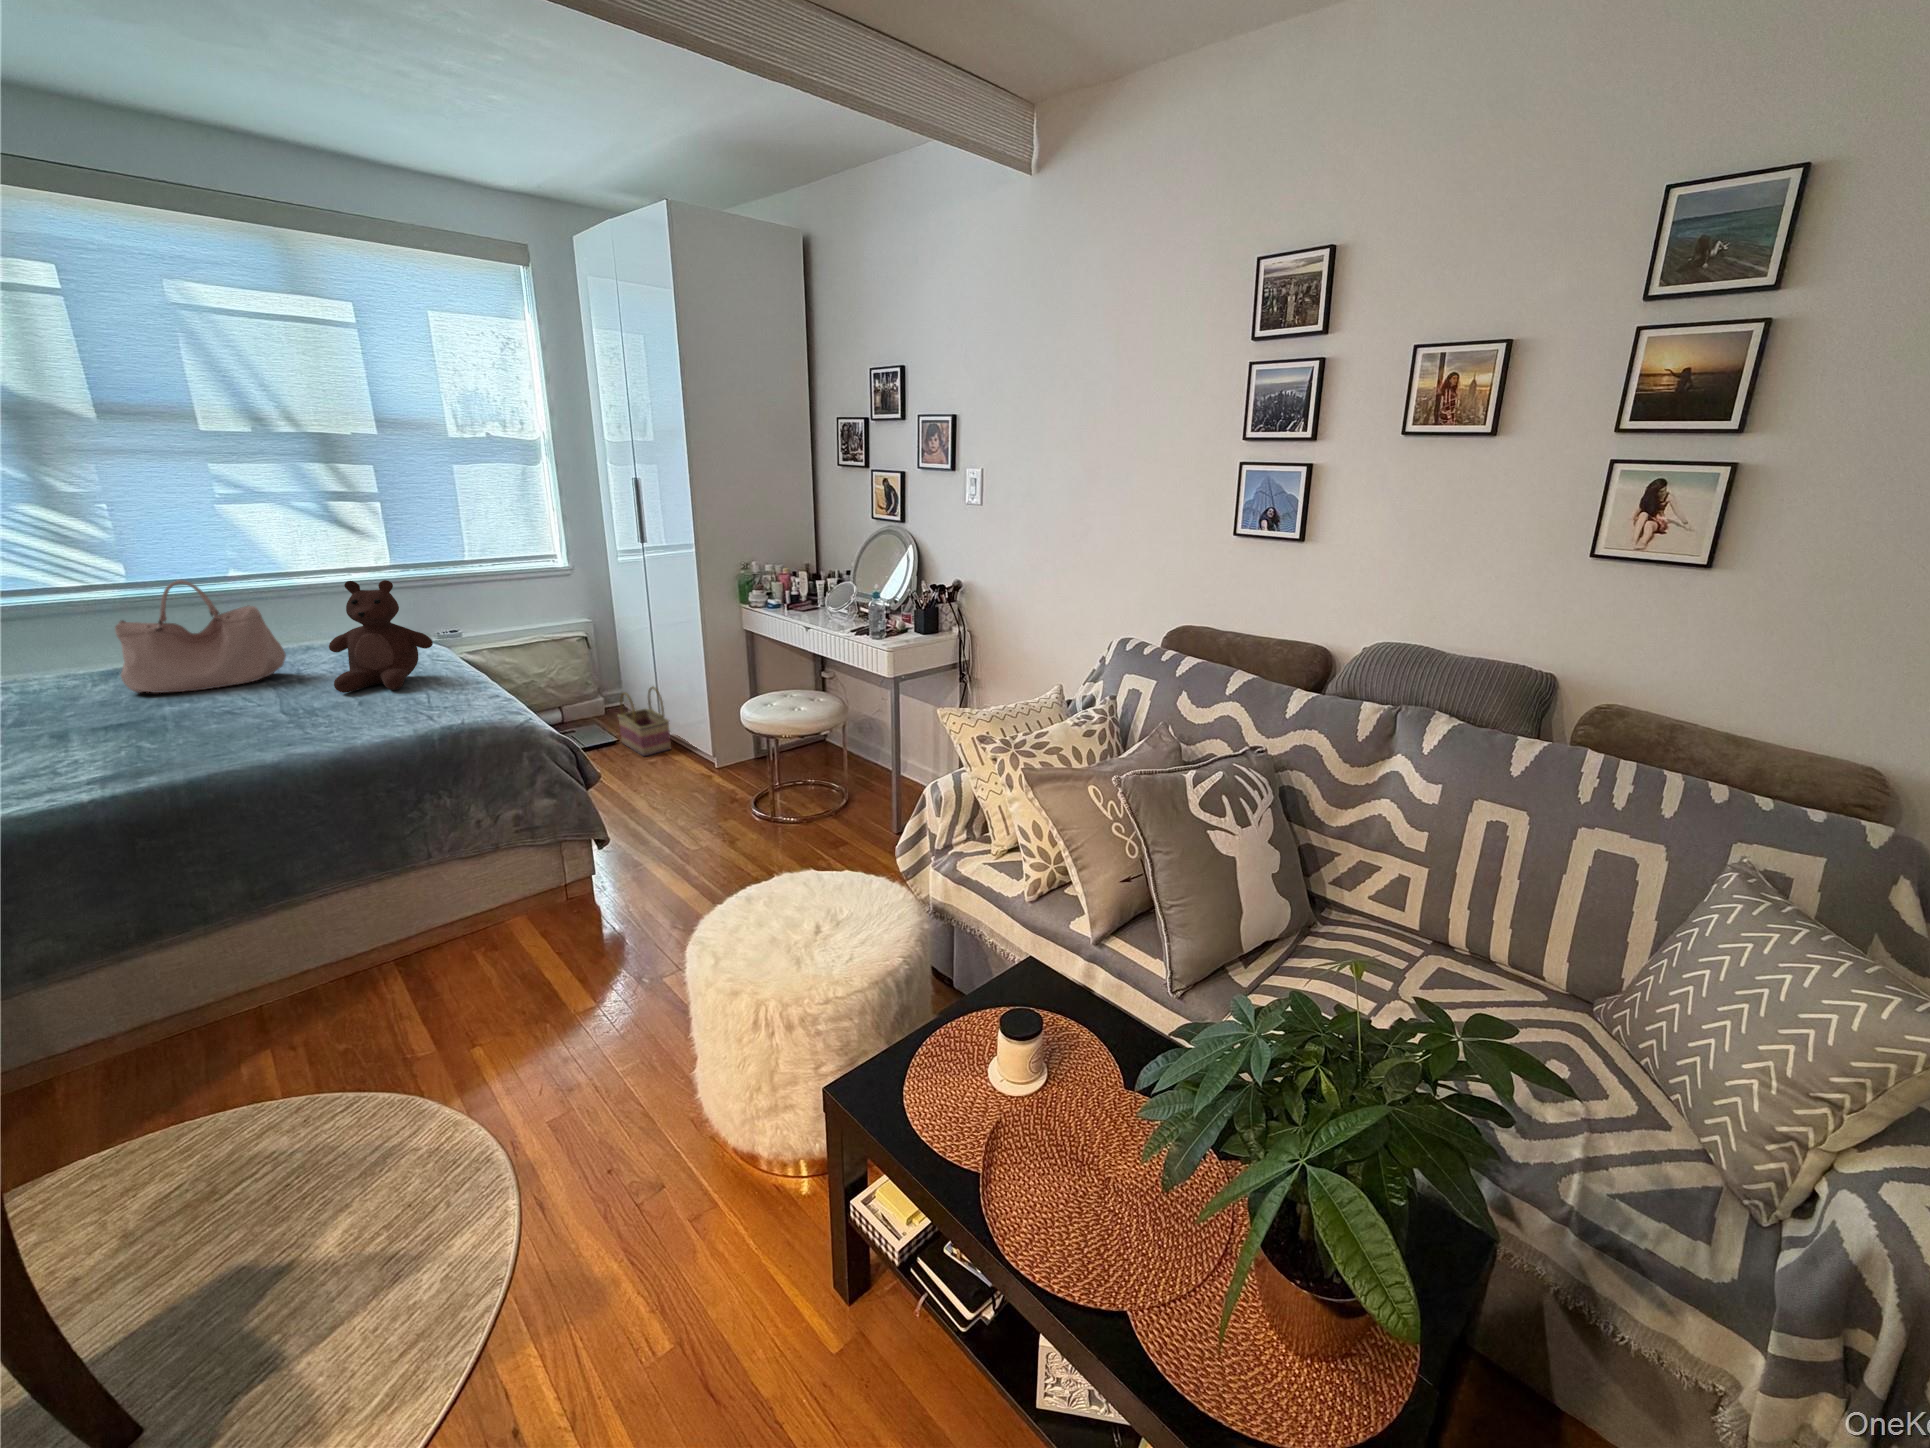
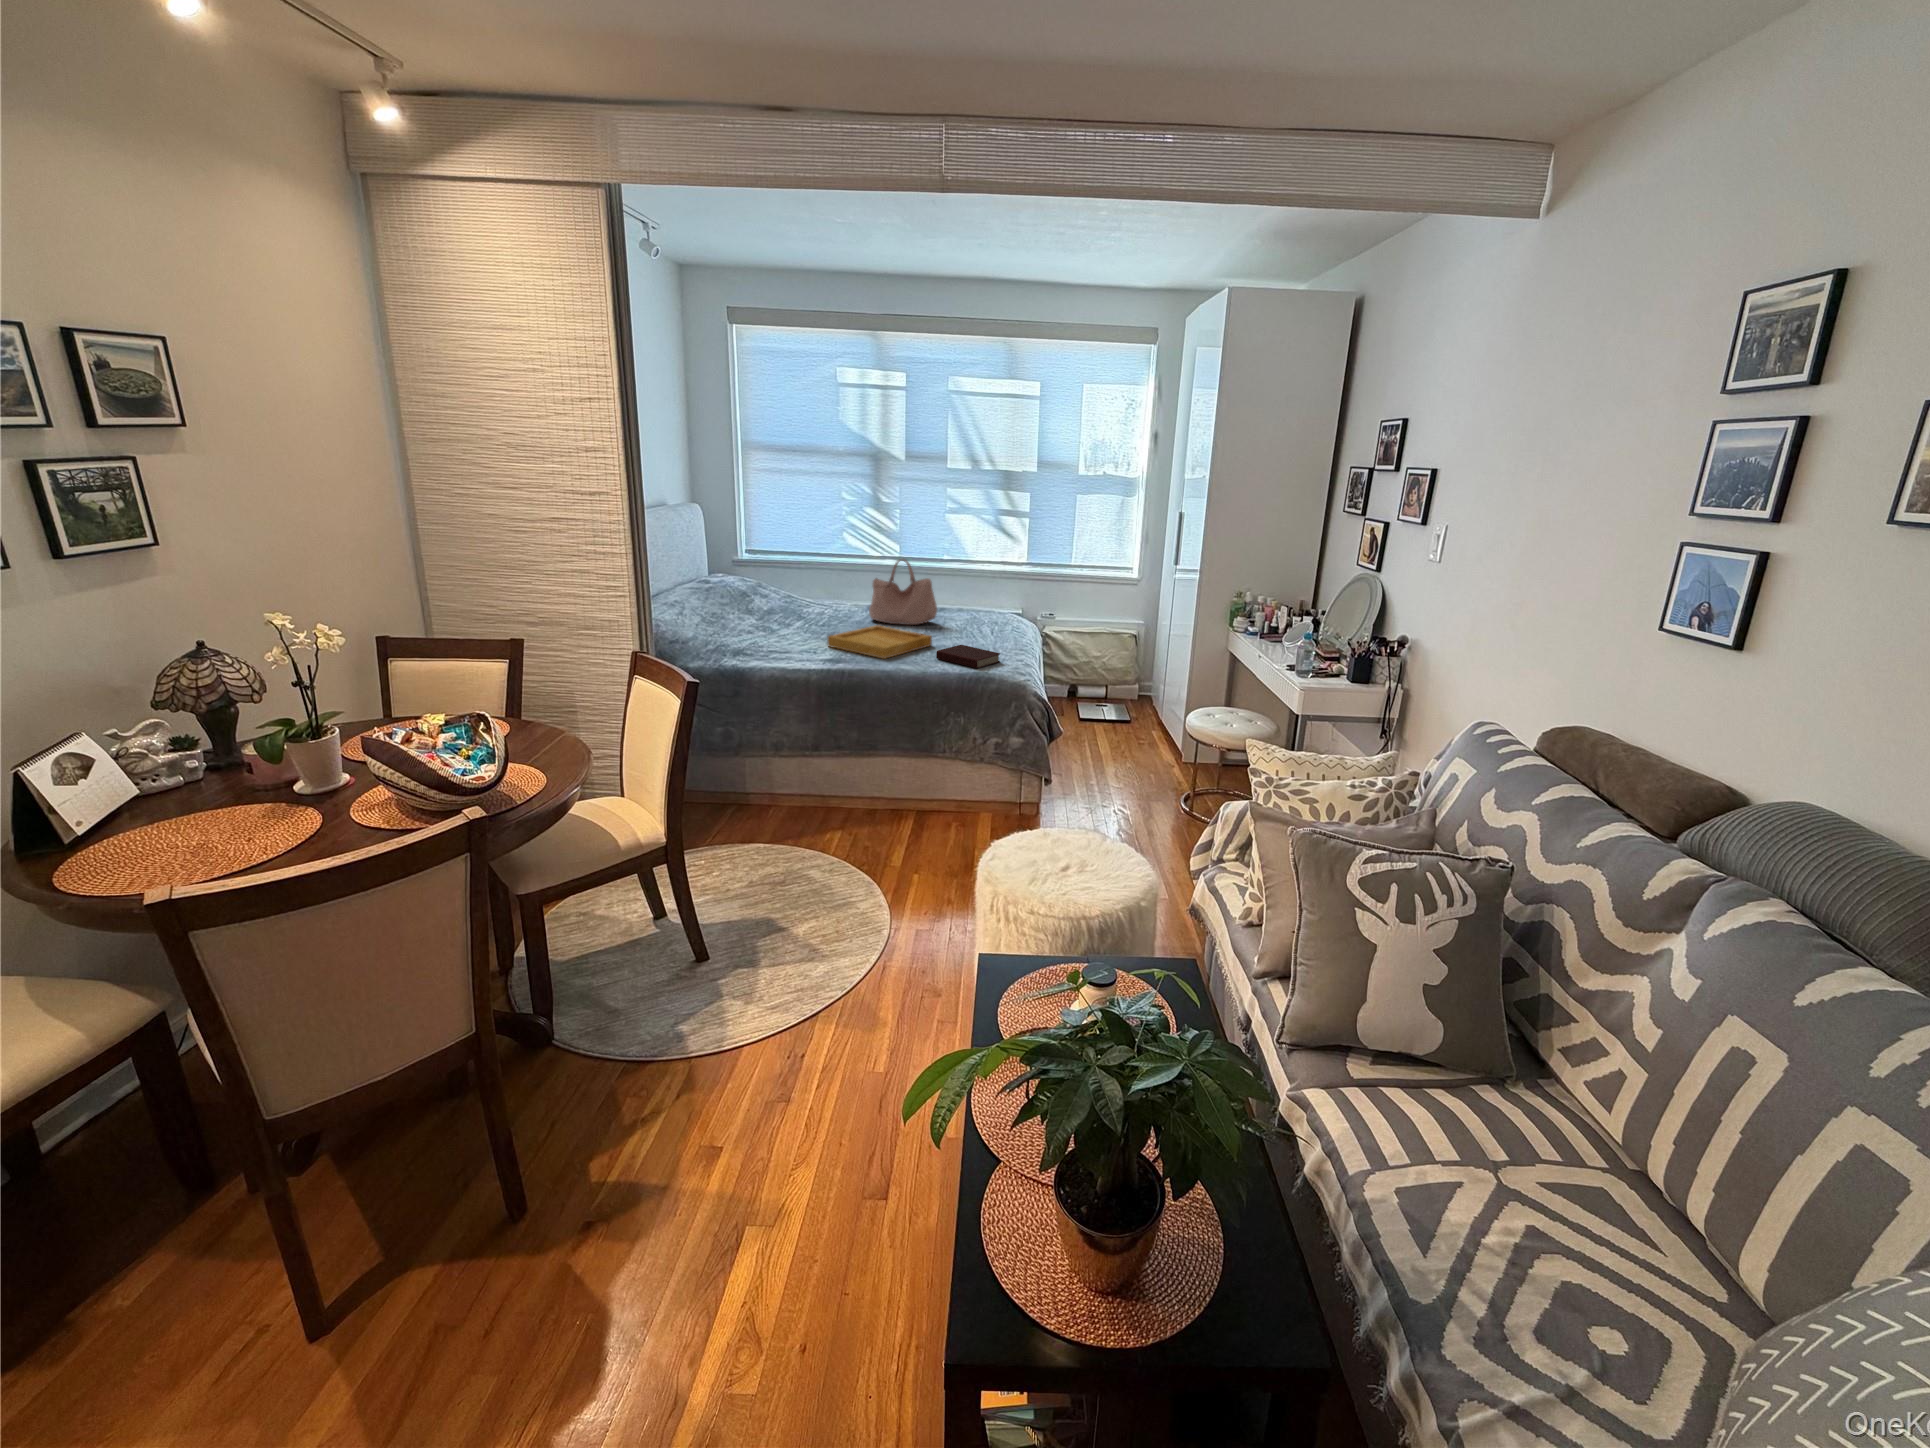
teddy bear: present [329,580,433,693] -> none [945,570,1002,644]
basket: present [618,687,671,756] -> none [1125,685,1159,742]
tray: none [65,692,318,759] -> present [828,625,932,659]
book: none [350,692,472,724] -> present [936,645,1000,668]

